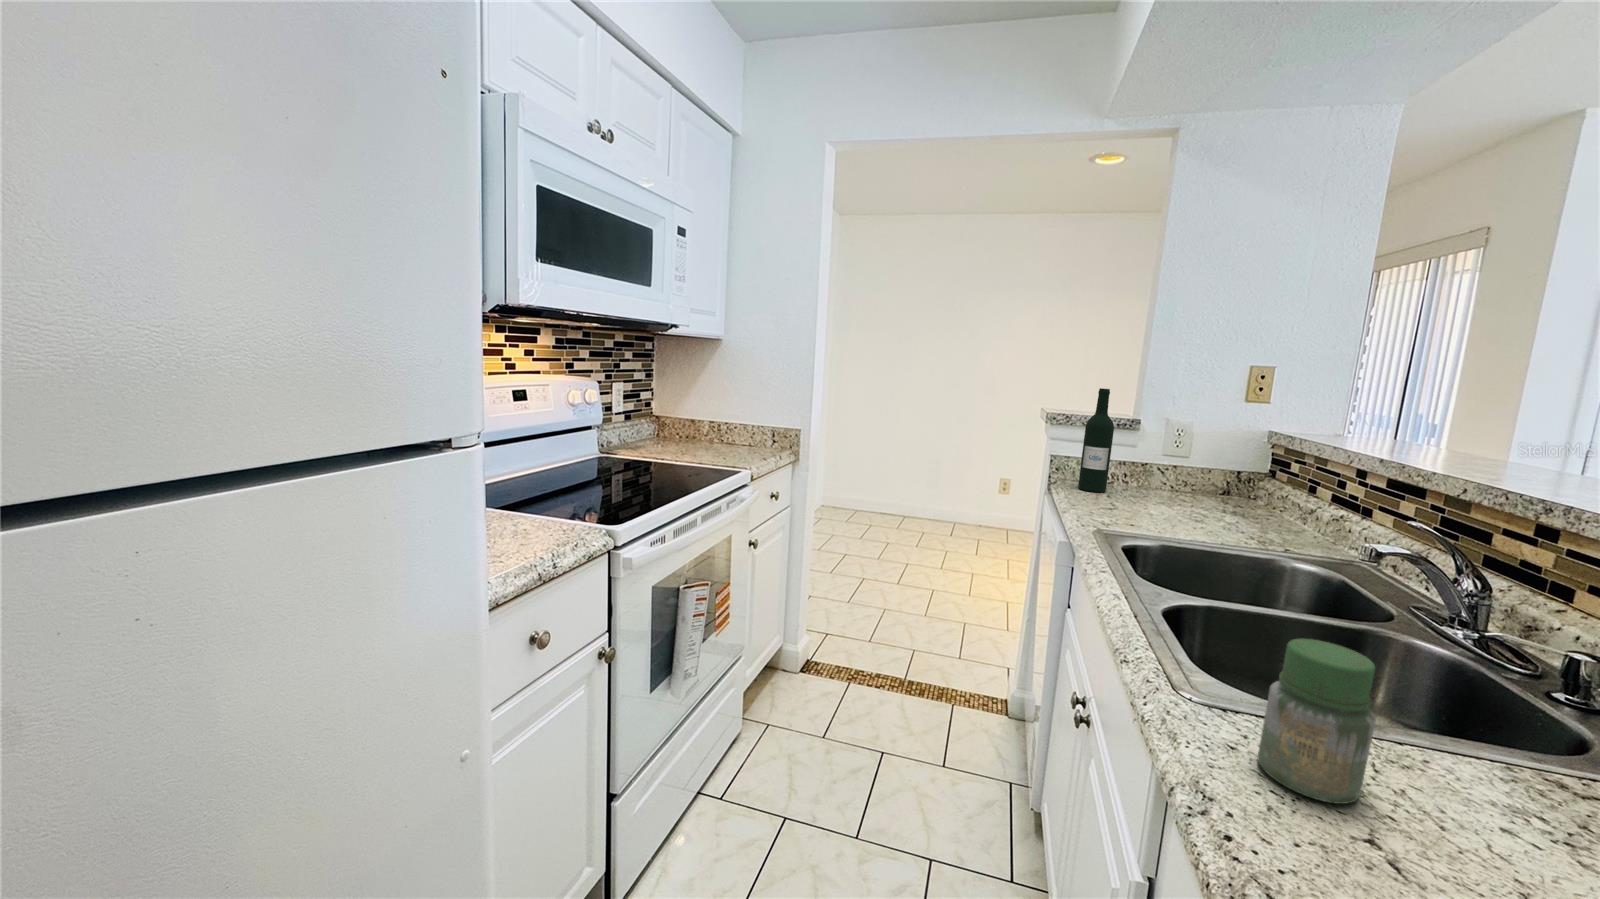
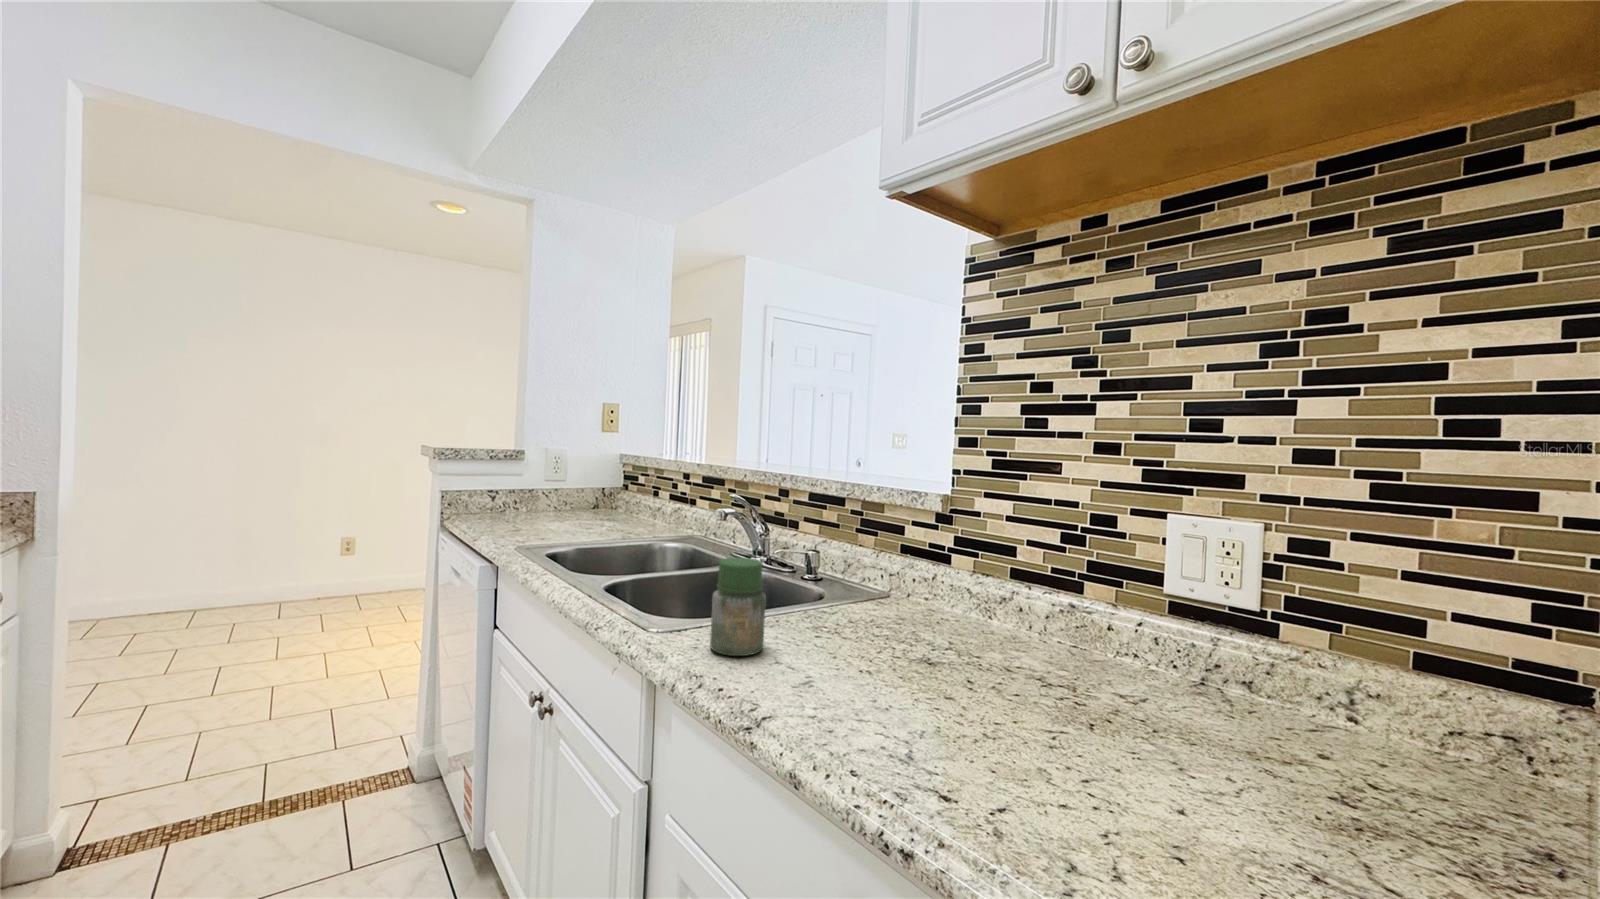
wine bottle: present [1078,388,1114,492] -> none [476,421,506,520]

